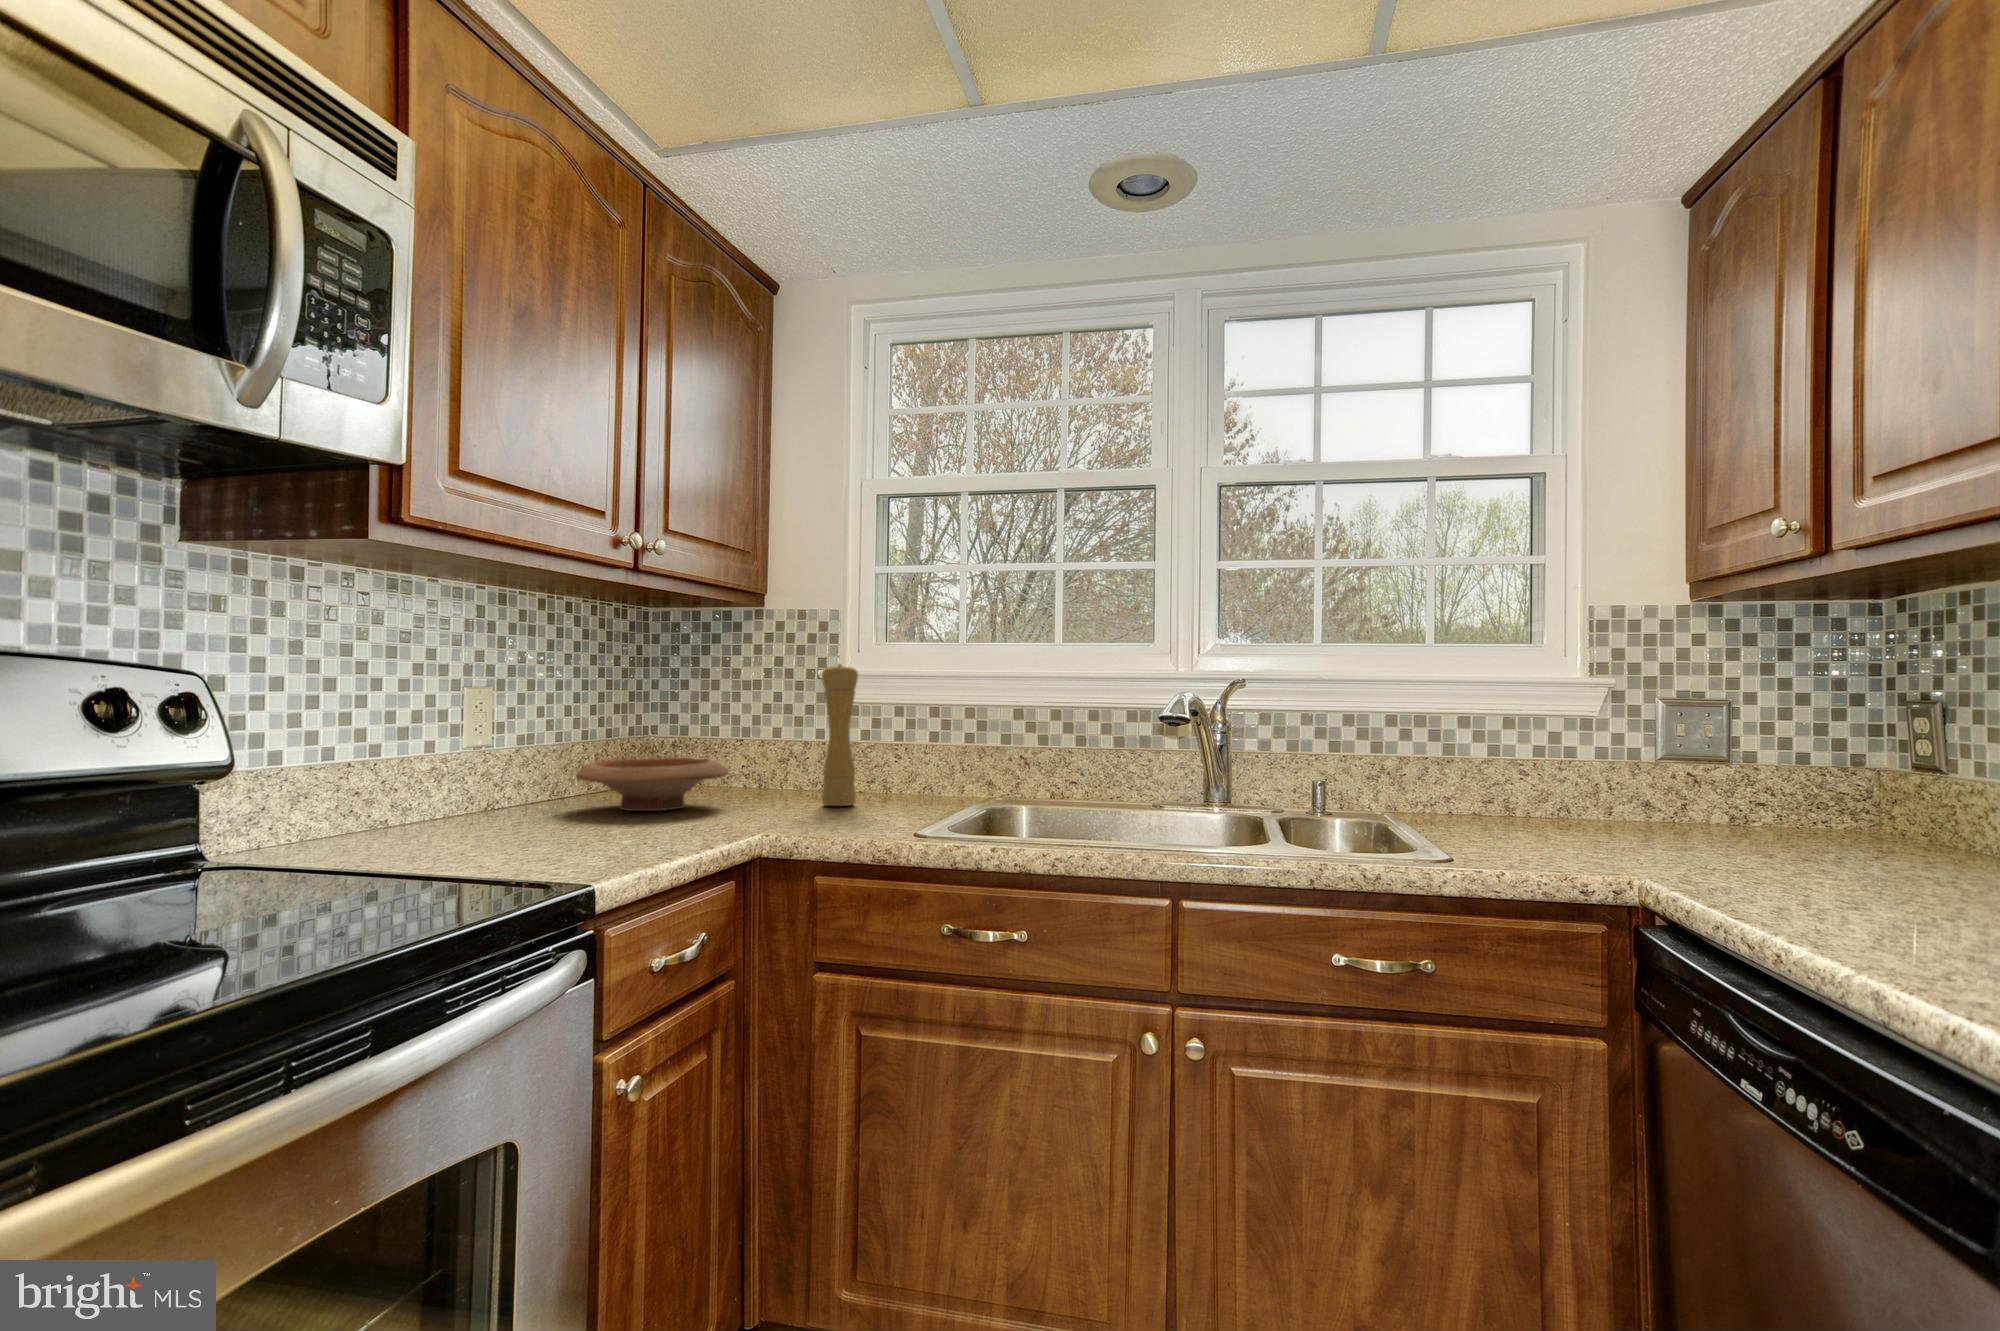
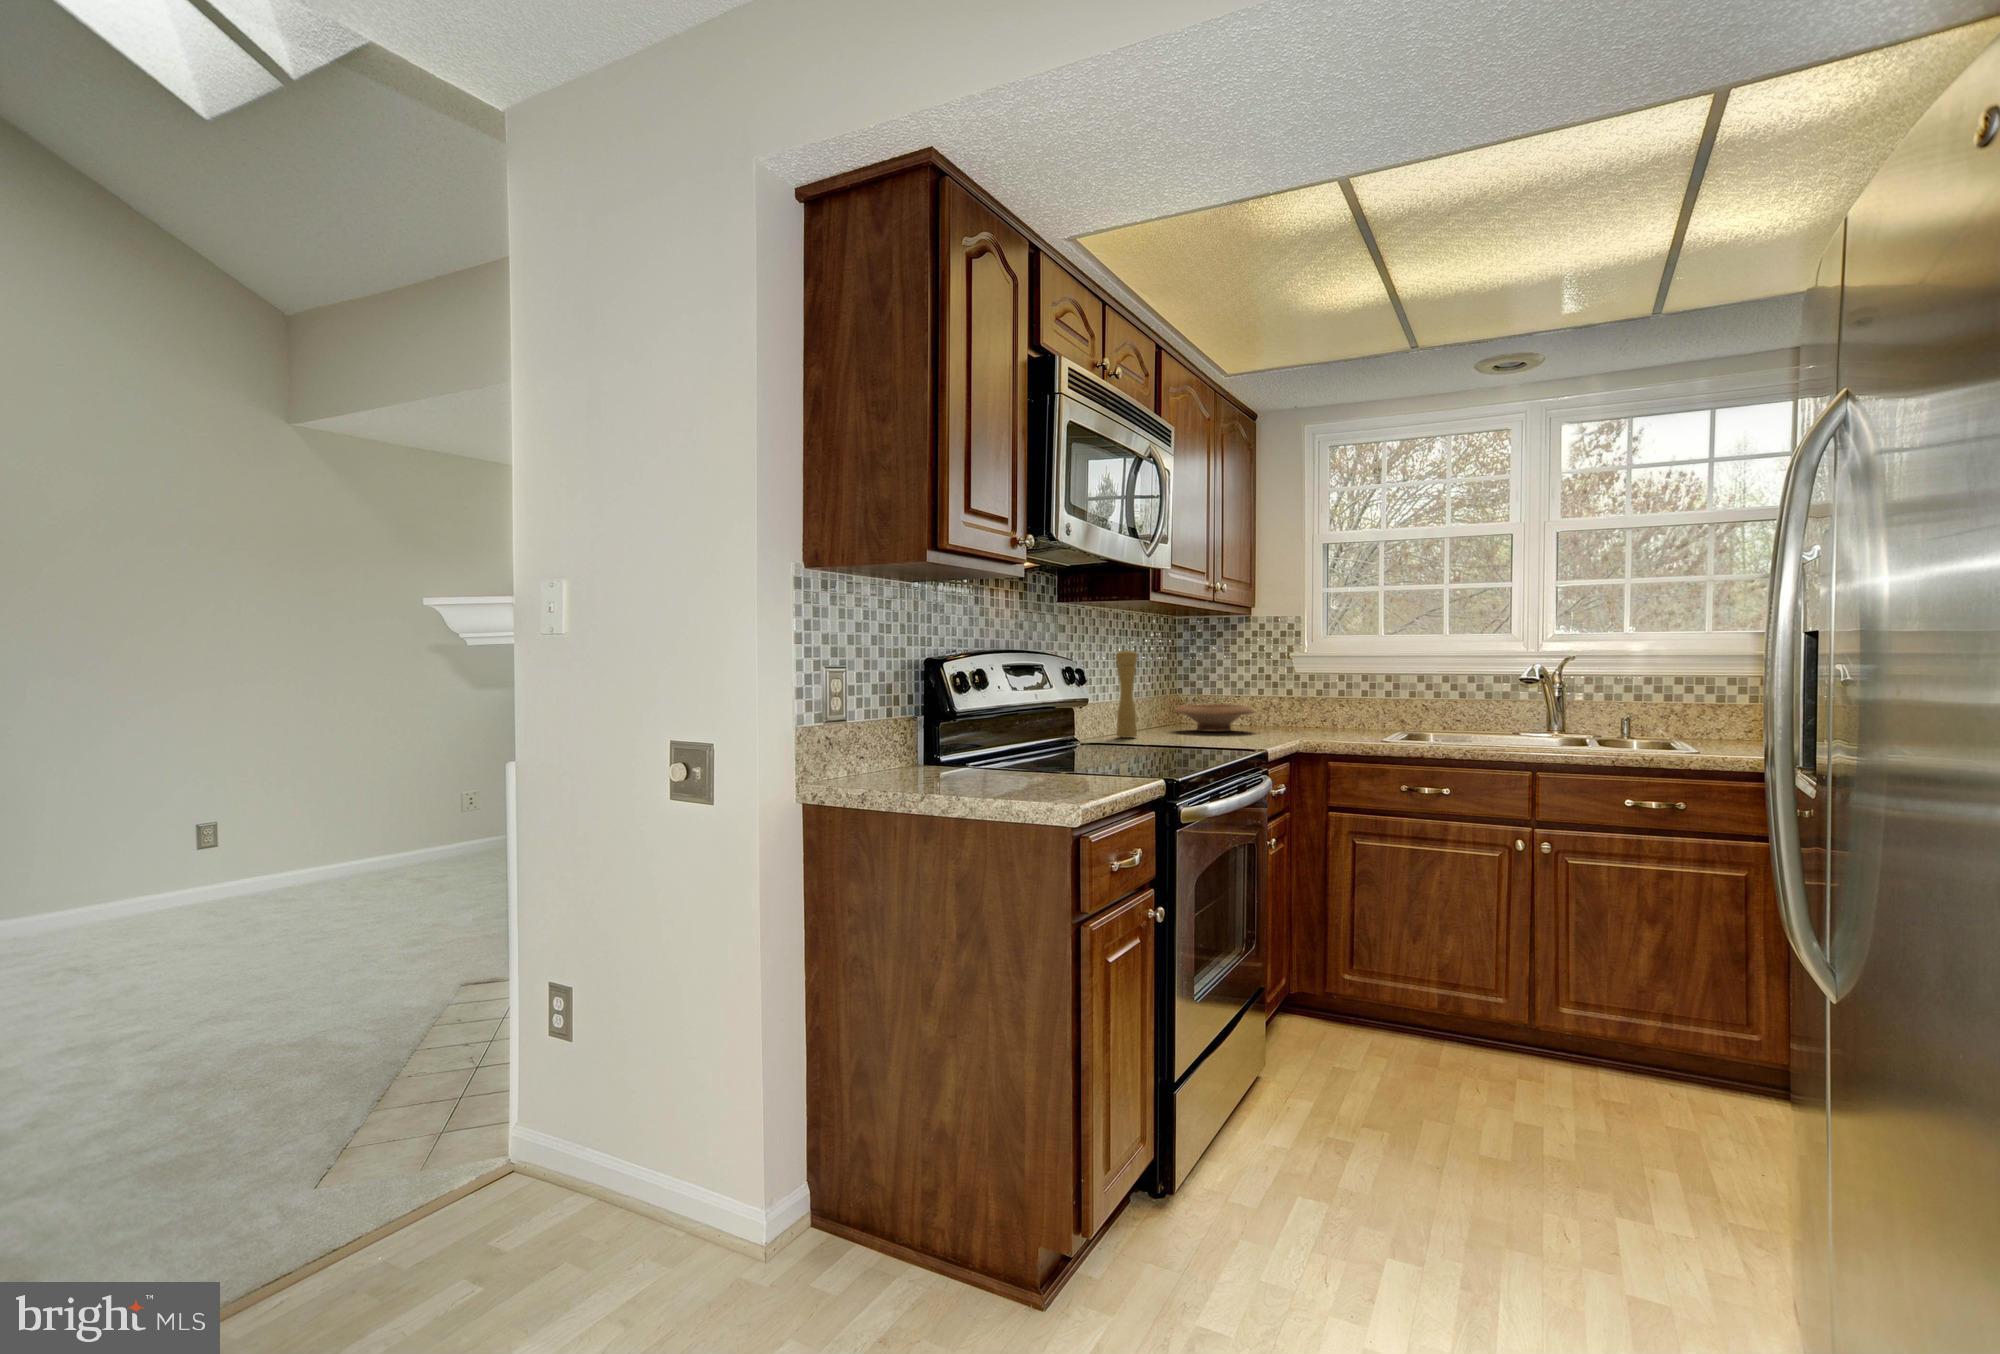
pepper mill: present [822,664,858,806] -> present [1115,650,1138,738]

